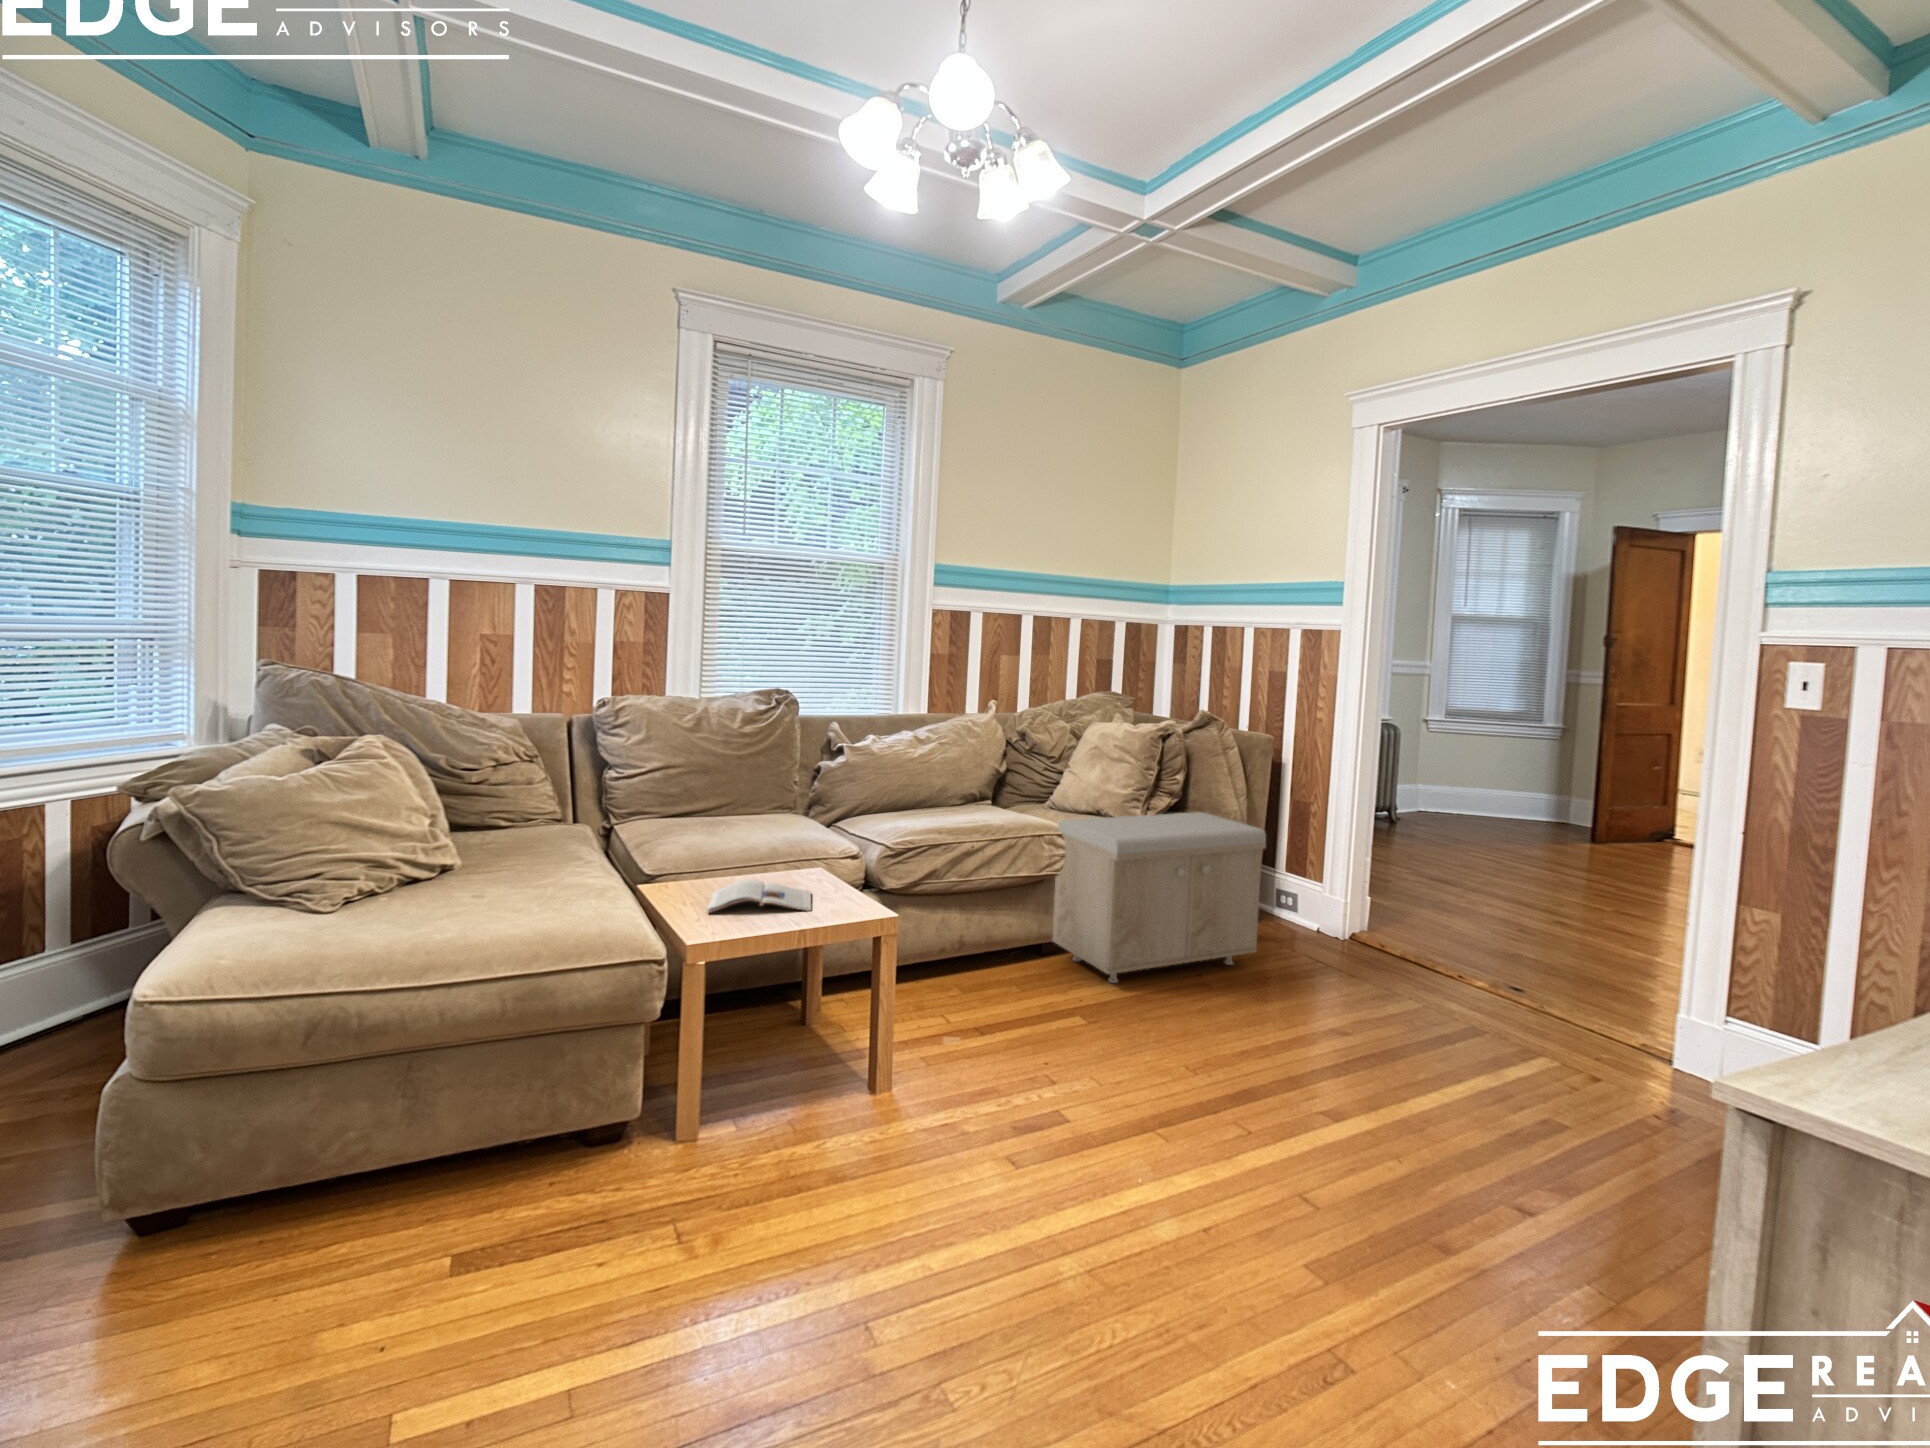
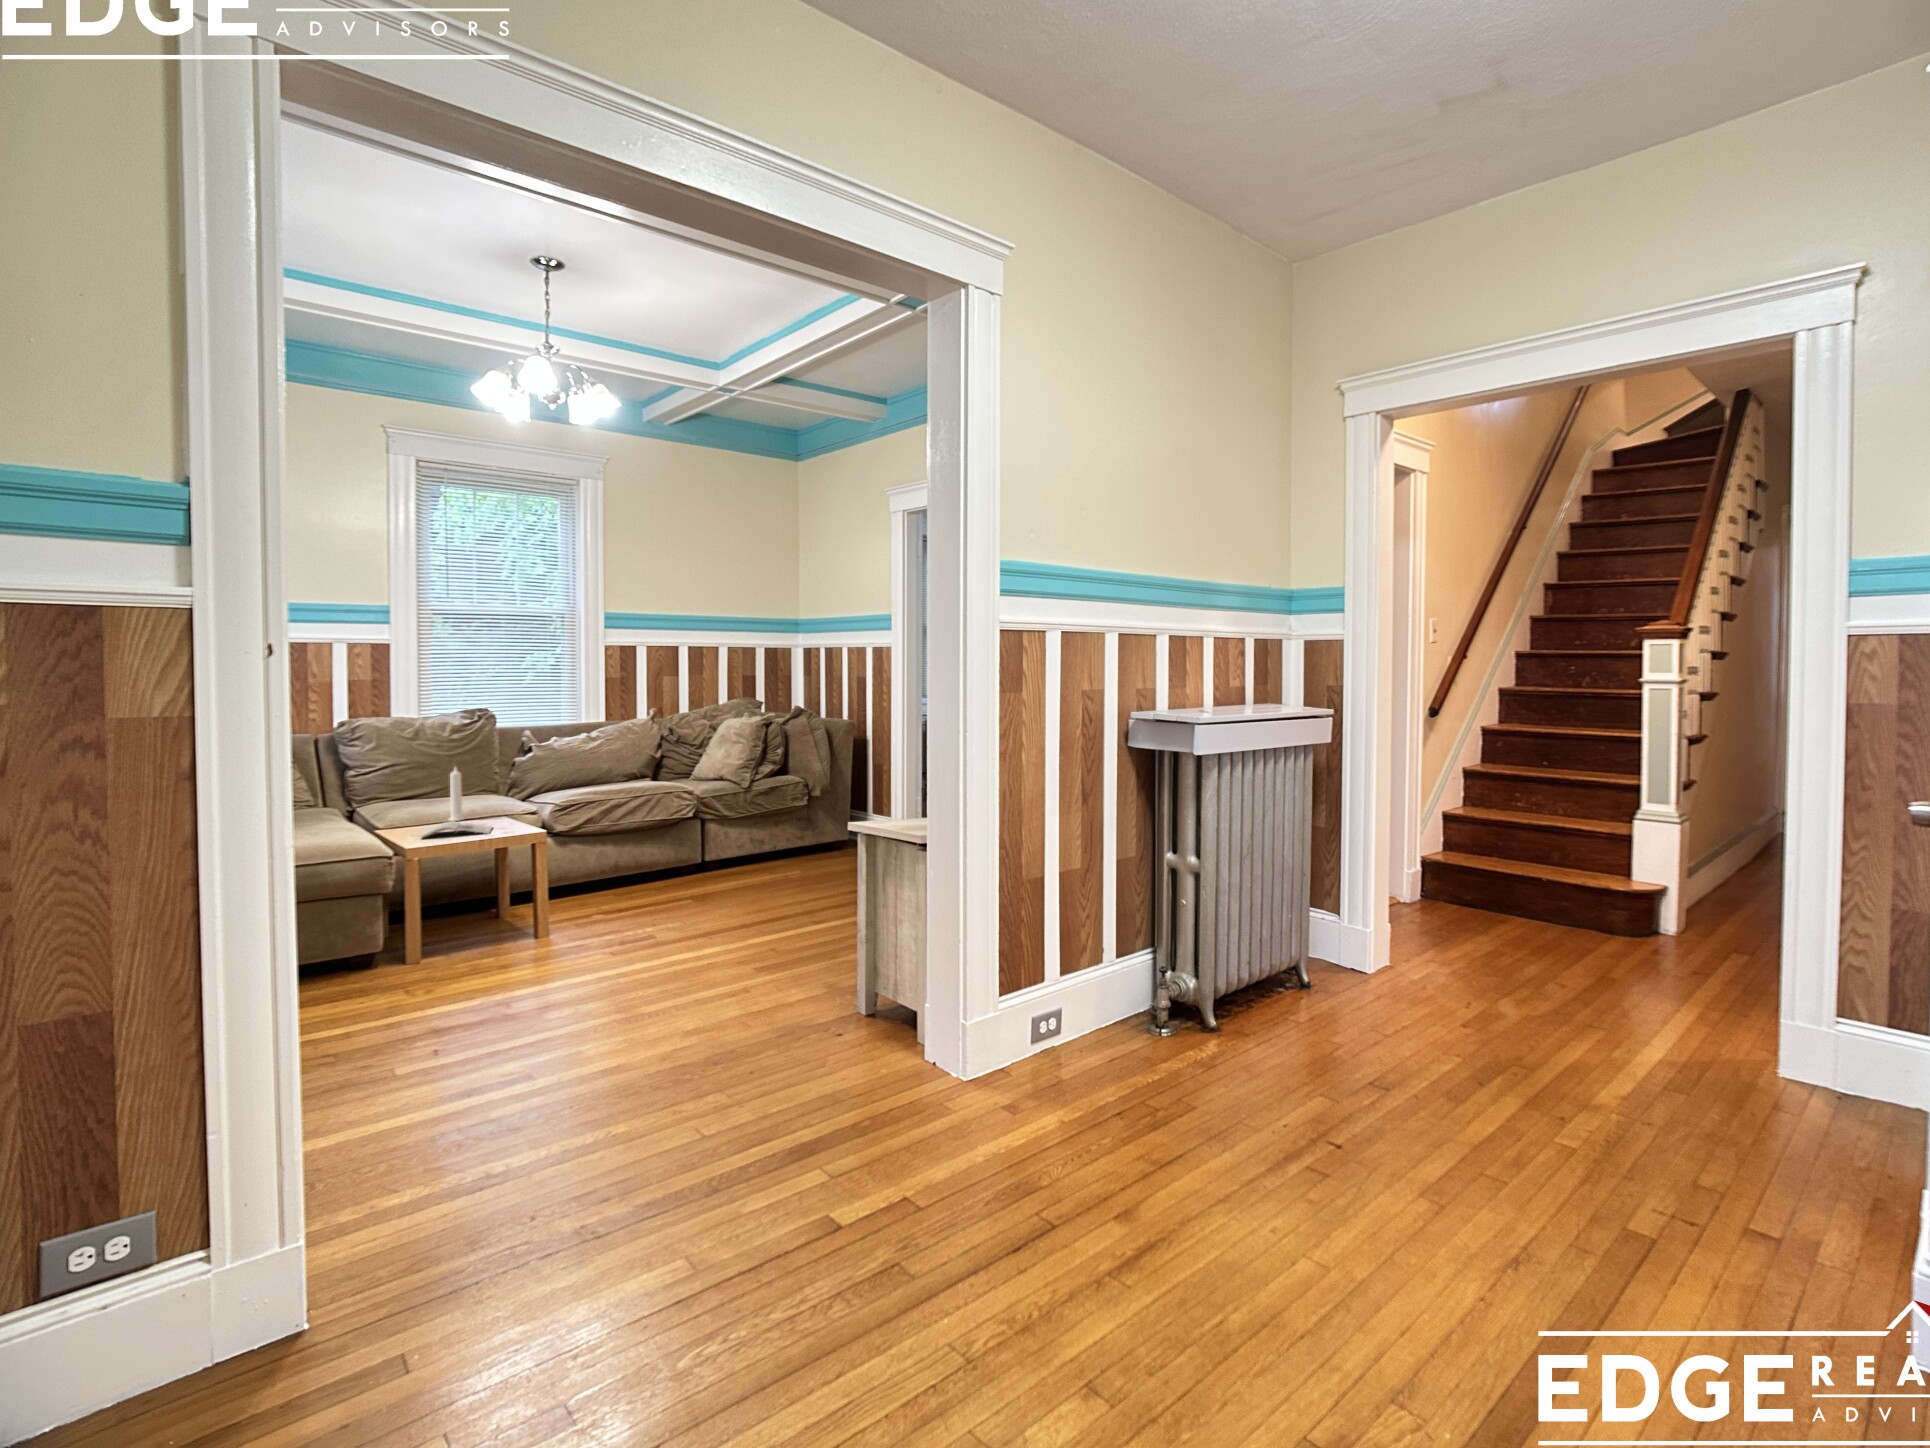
candle: none [739,782,763,867] -> present [448,768,464,821]
storage bench: present [1052,812,1266,983] -> none [686,773,826,882]

